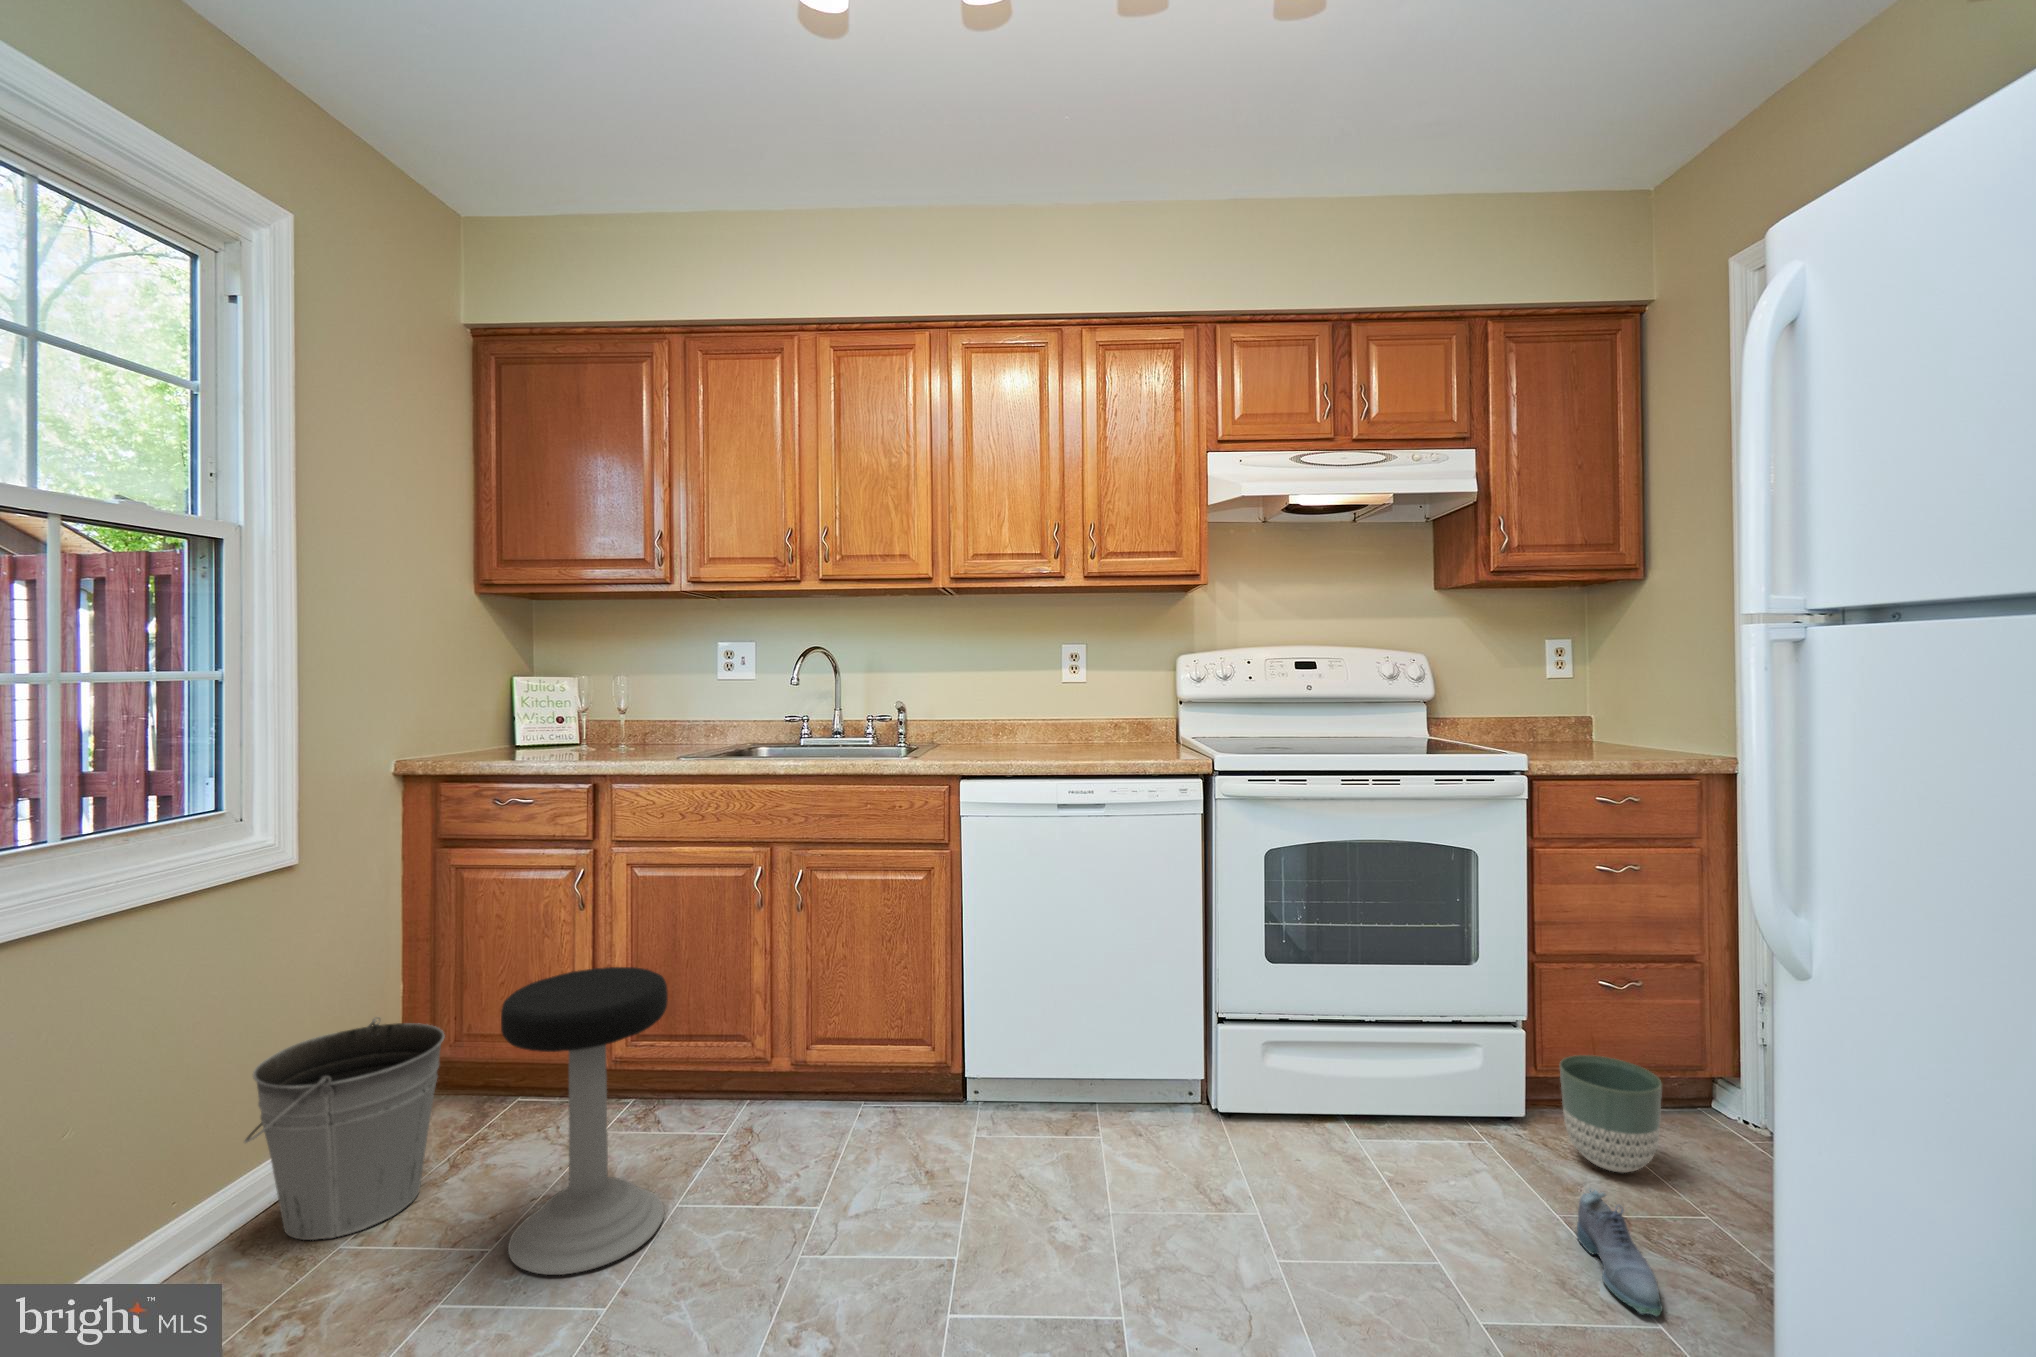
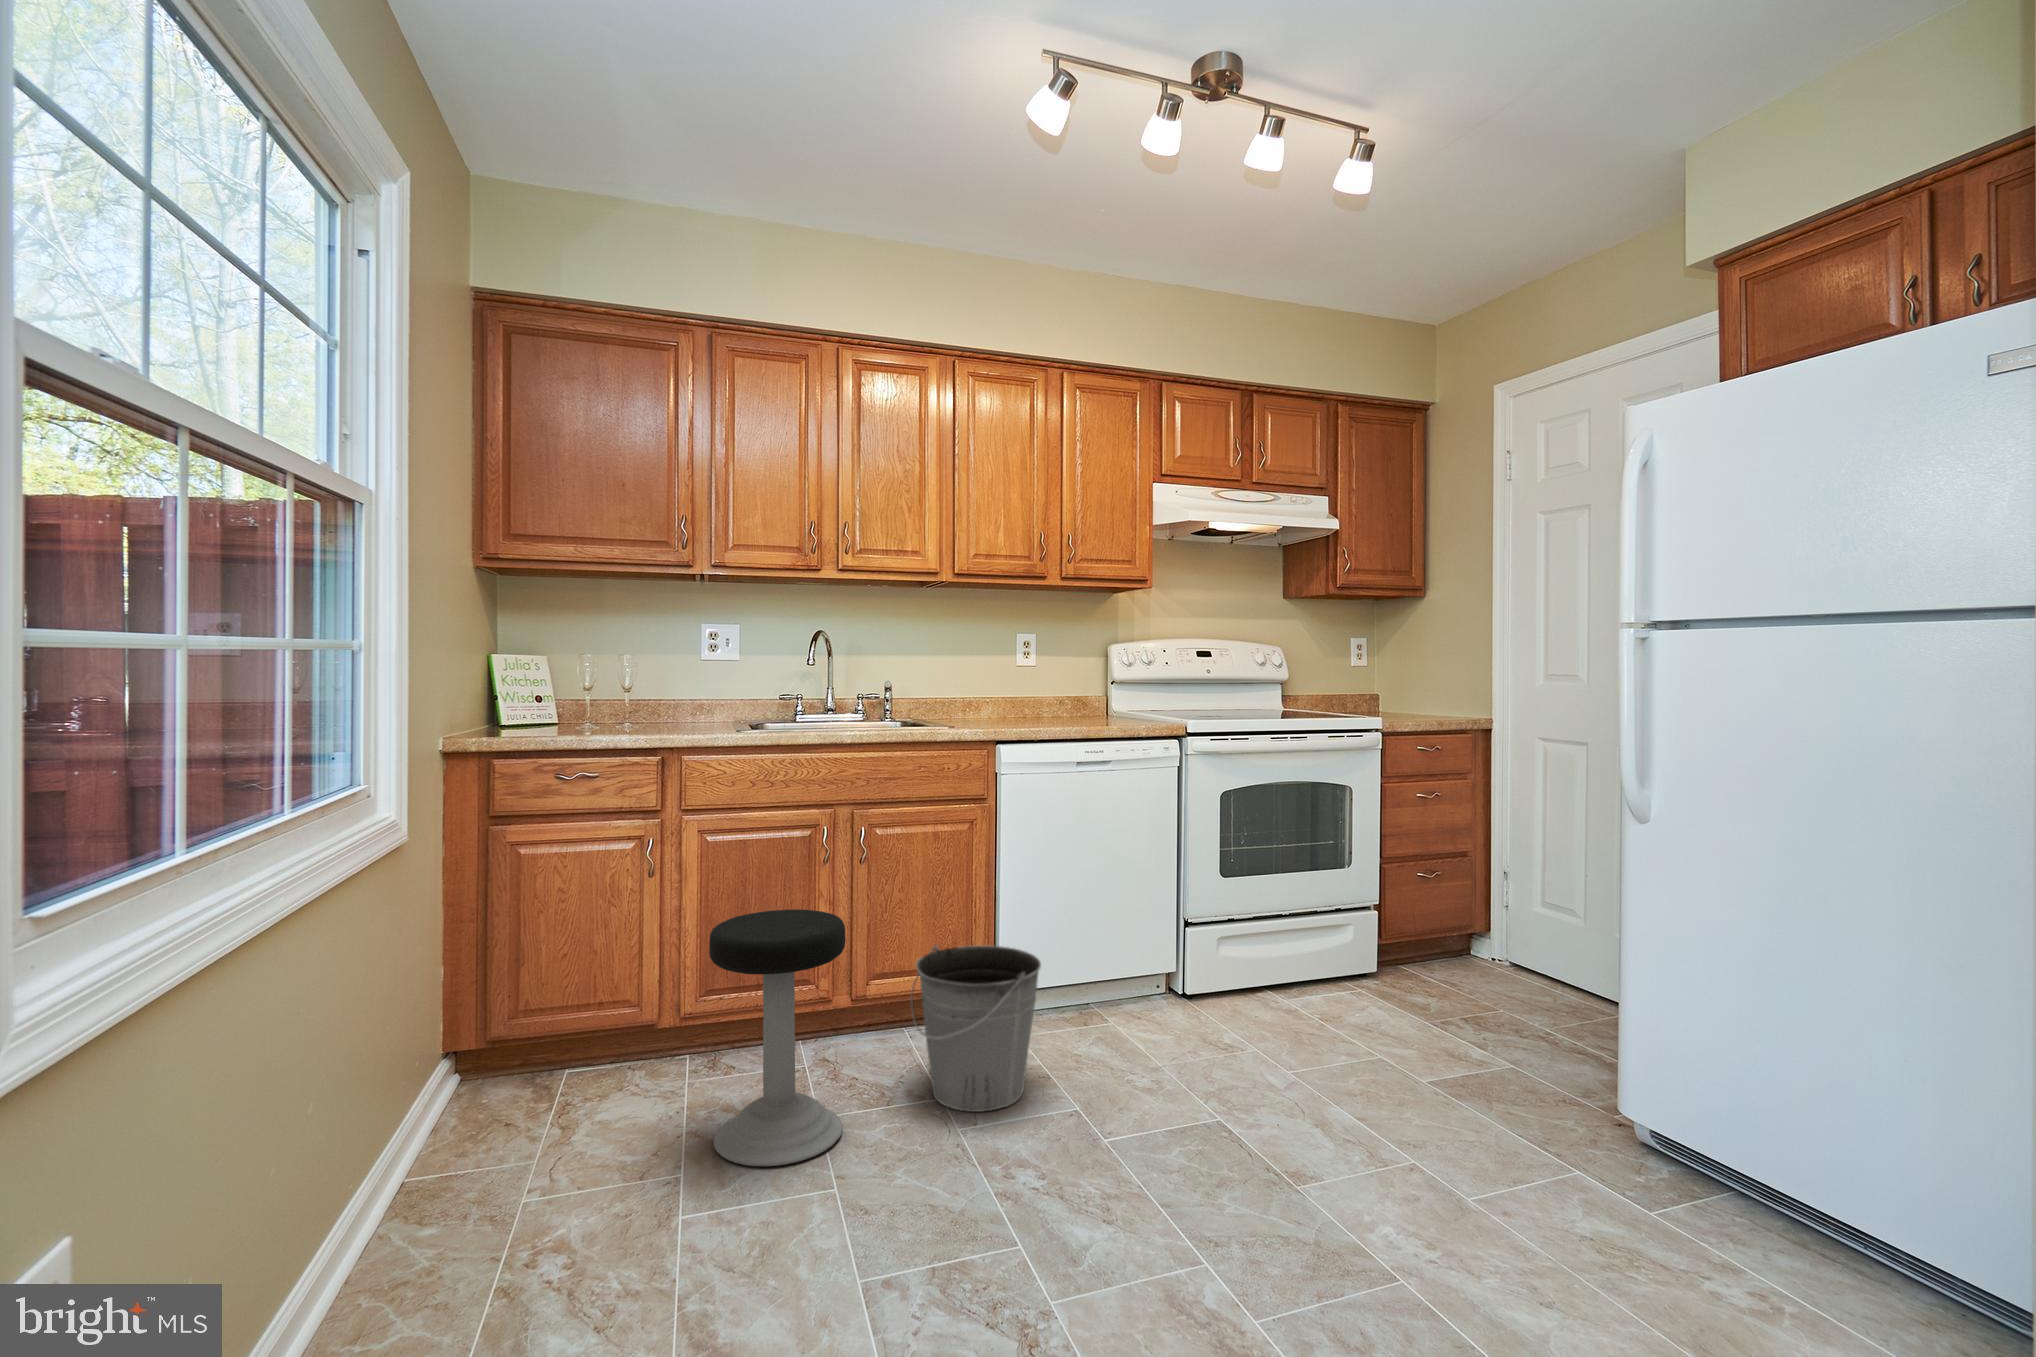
bucket: present [244,1018,444,1240] -> present [911,946,1041,1112]
planter: present [1560,1055,1662,1173] -> none [1408,921,1470,992]
shoe: present [1576,1189,1663,1316] -> none [1445,993,1510,1053]

